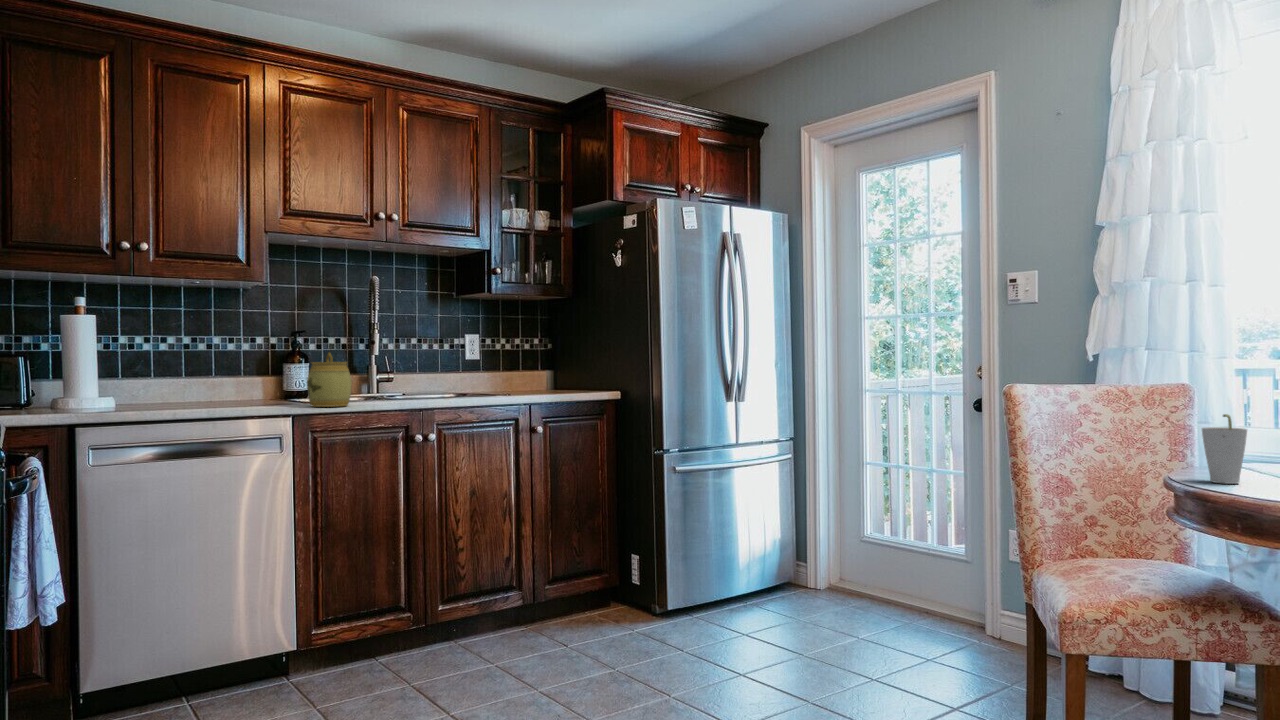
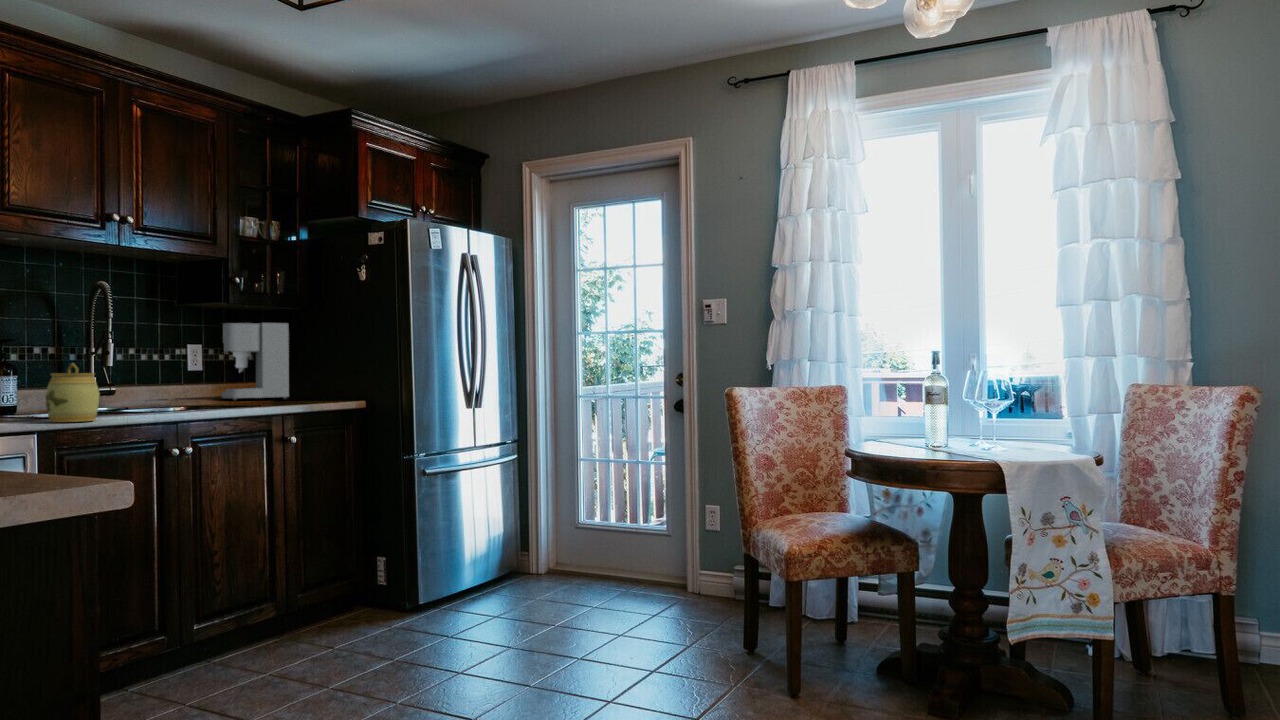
coffee maker: none [474,312,558,388] -> present [222,323,289,400]
cup: present [1202,414,1247,484] -> none [871,404,898,452]

